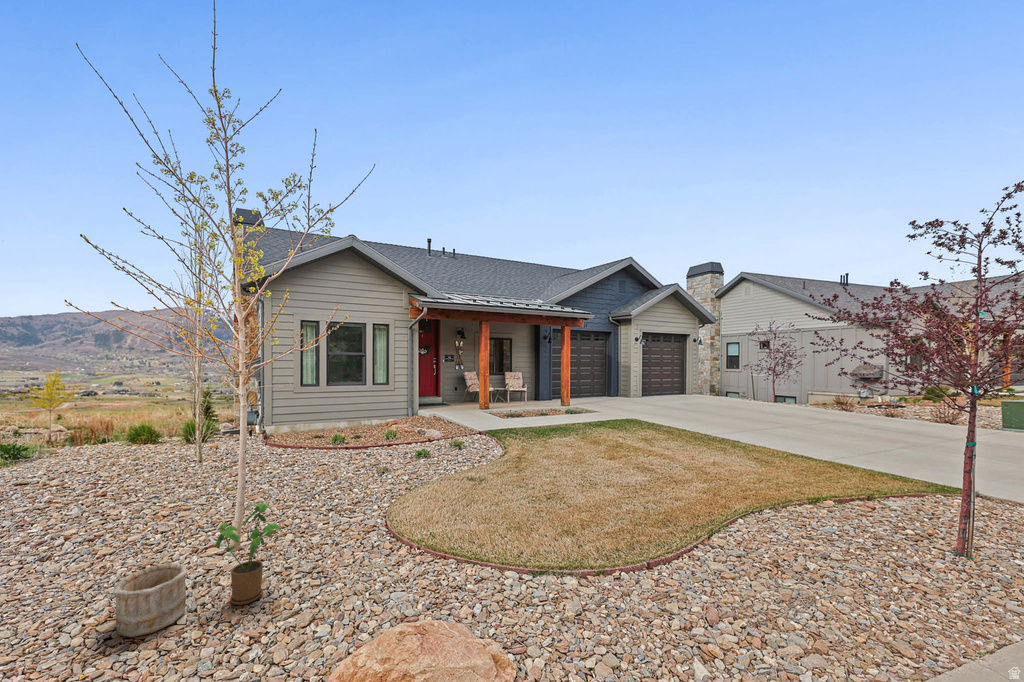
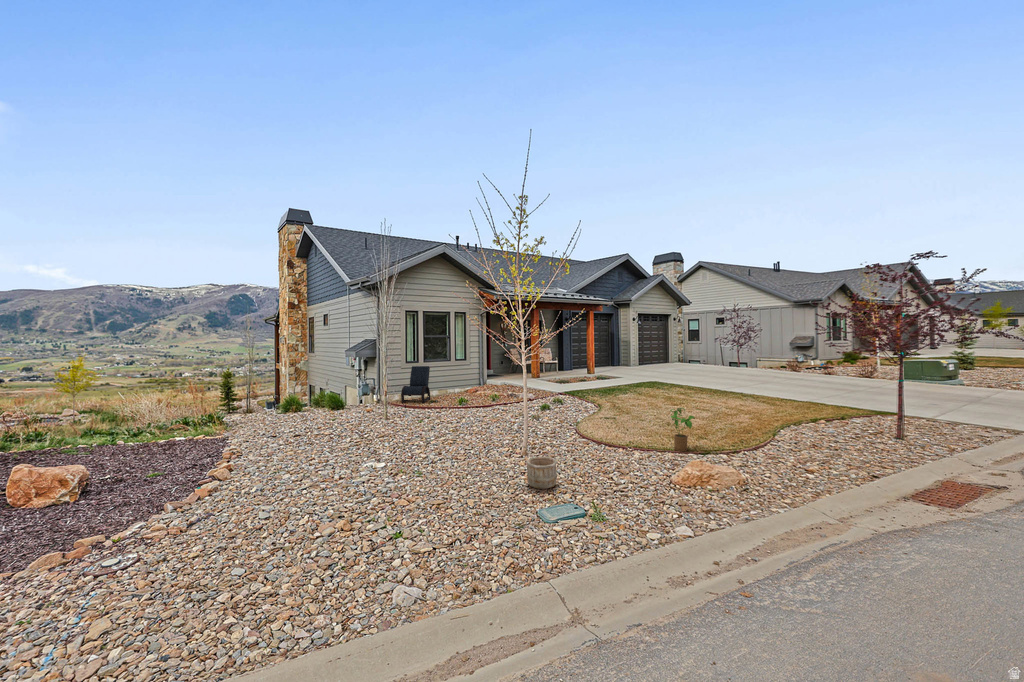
lounge chair: none [280,388,329,435] -> present [401,366,430,403]
house plant: present [216,503,282,605] -> present [670,408,694,451]

